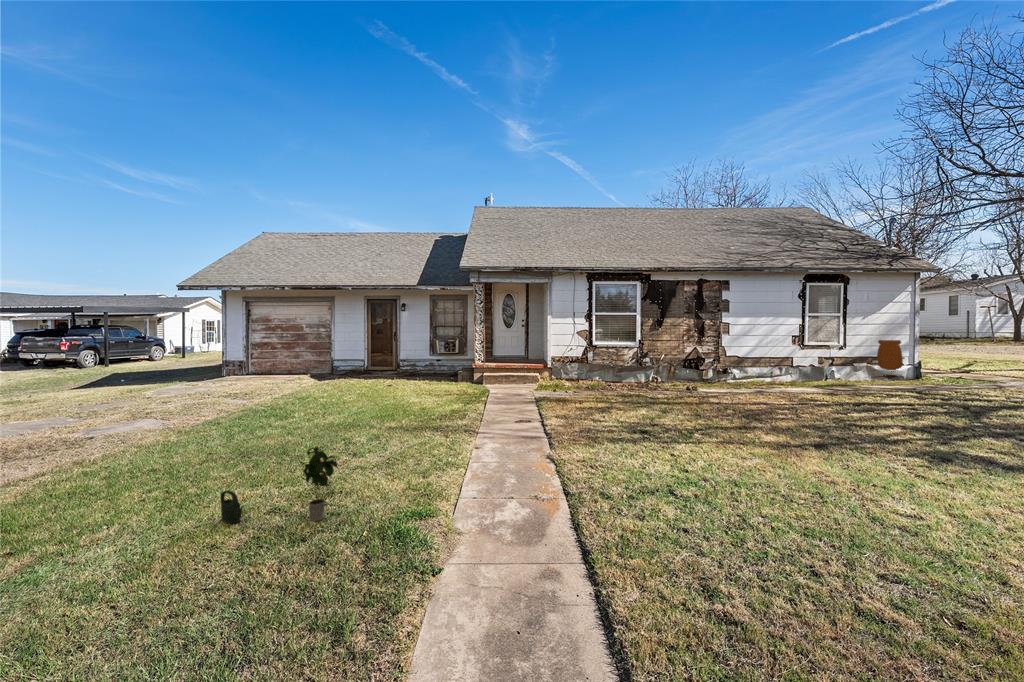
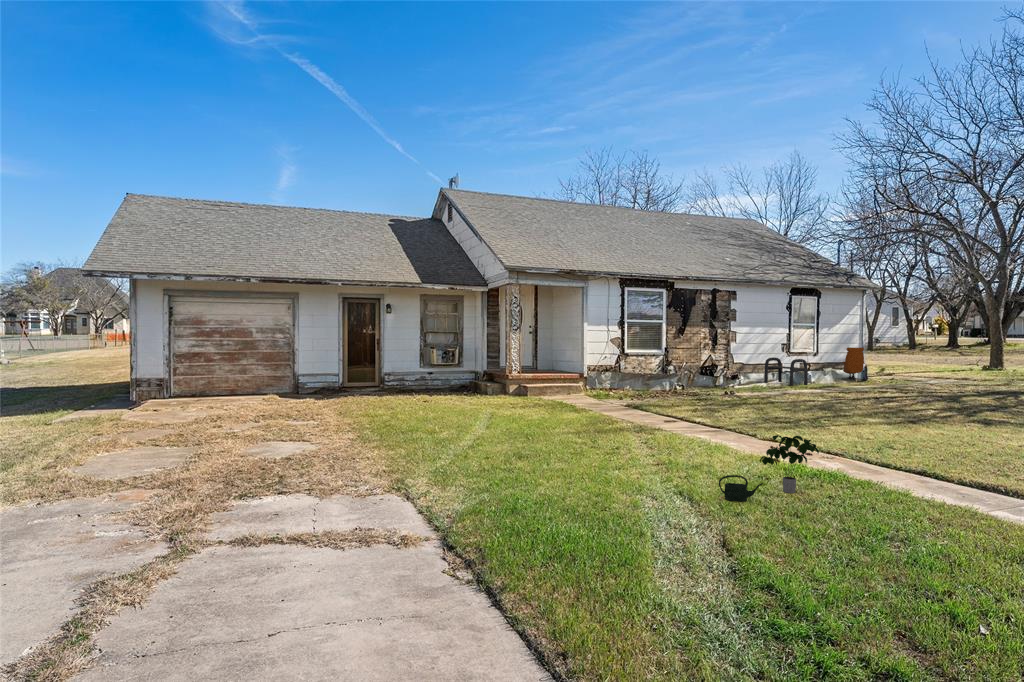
bench: none [766,351,812,382] -> present [764,357,808,385]

